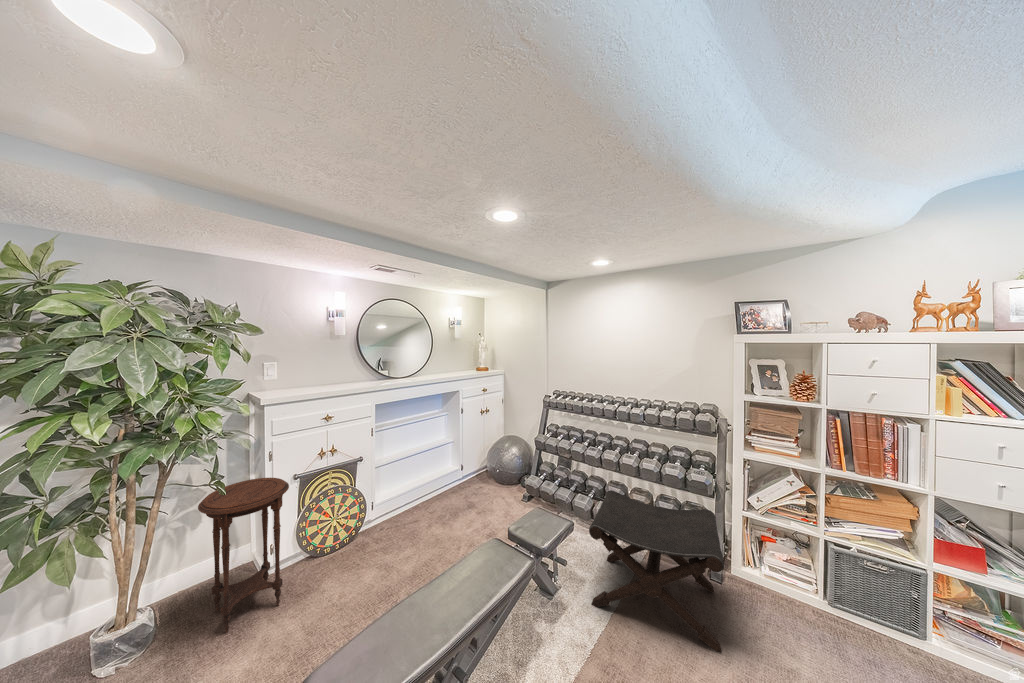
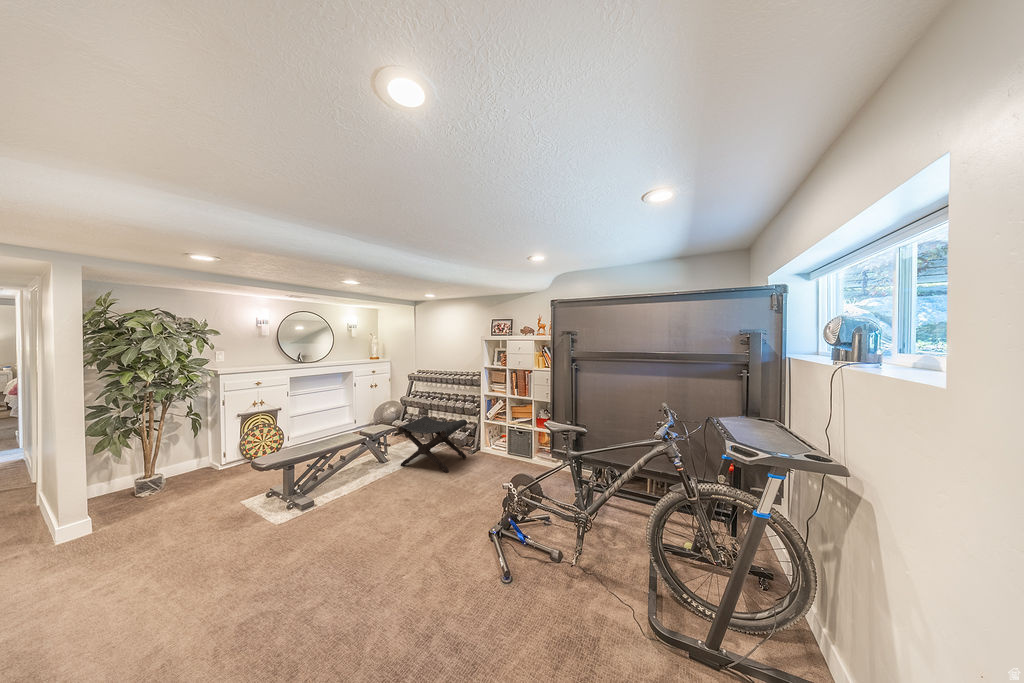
side table: present [198,478,289,633] -> none [184,413,235,485]

